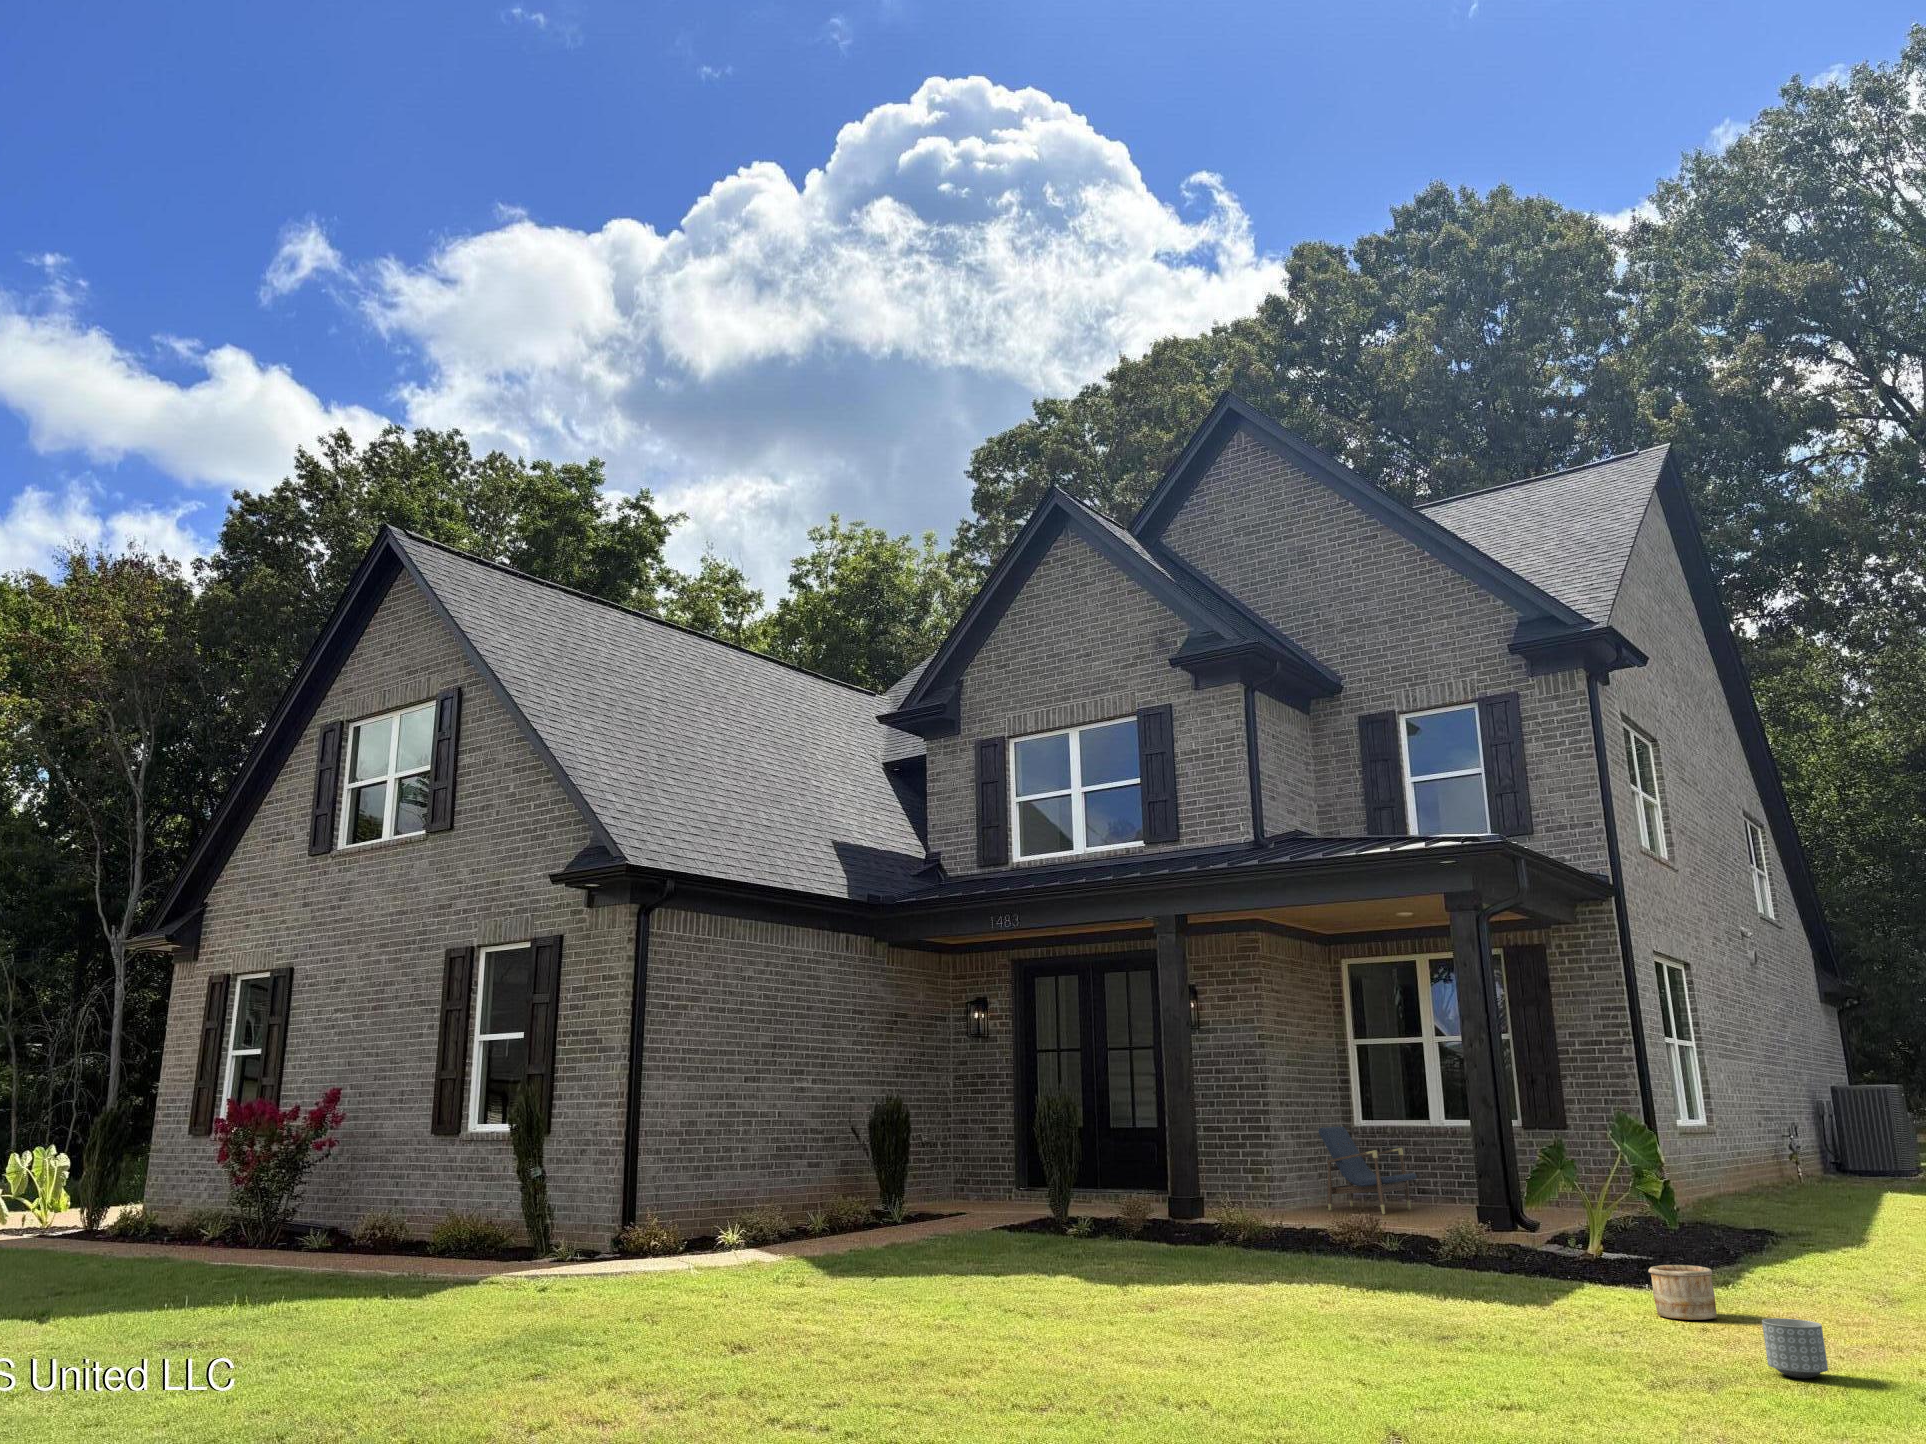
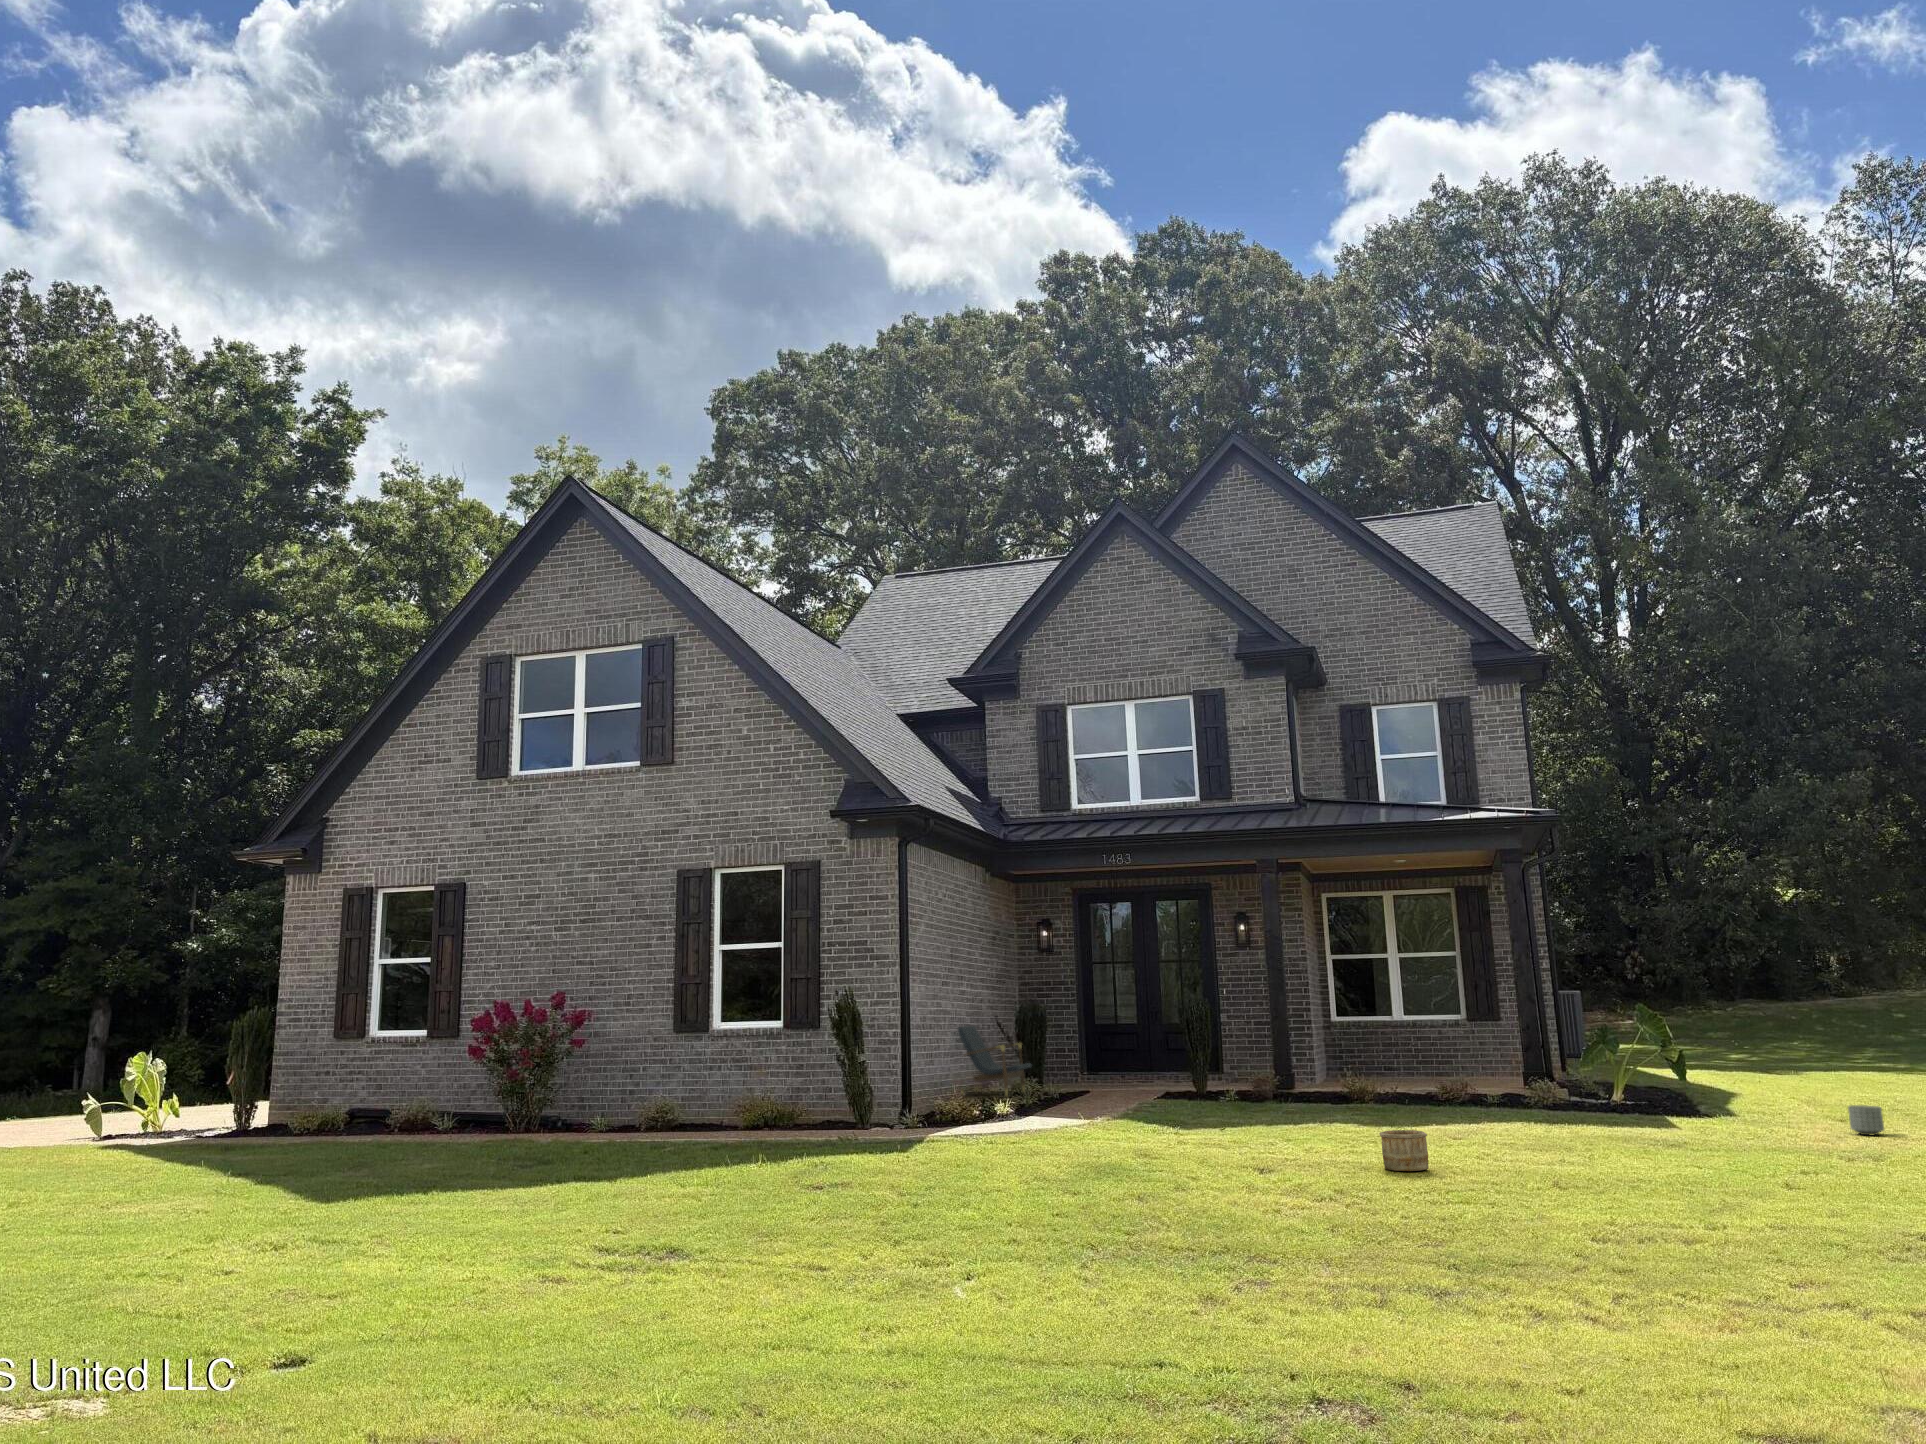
lounge chair: present [1318,1127,1417,1214] -> present [957,1026,1032,1096]
wooden bucket: present [1648,1265,1717,1320] -> present [1380,1130,1429,1171]

